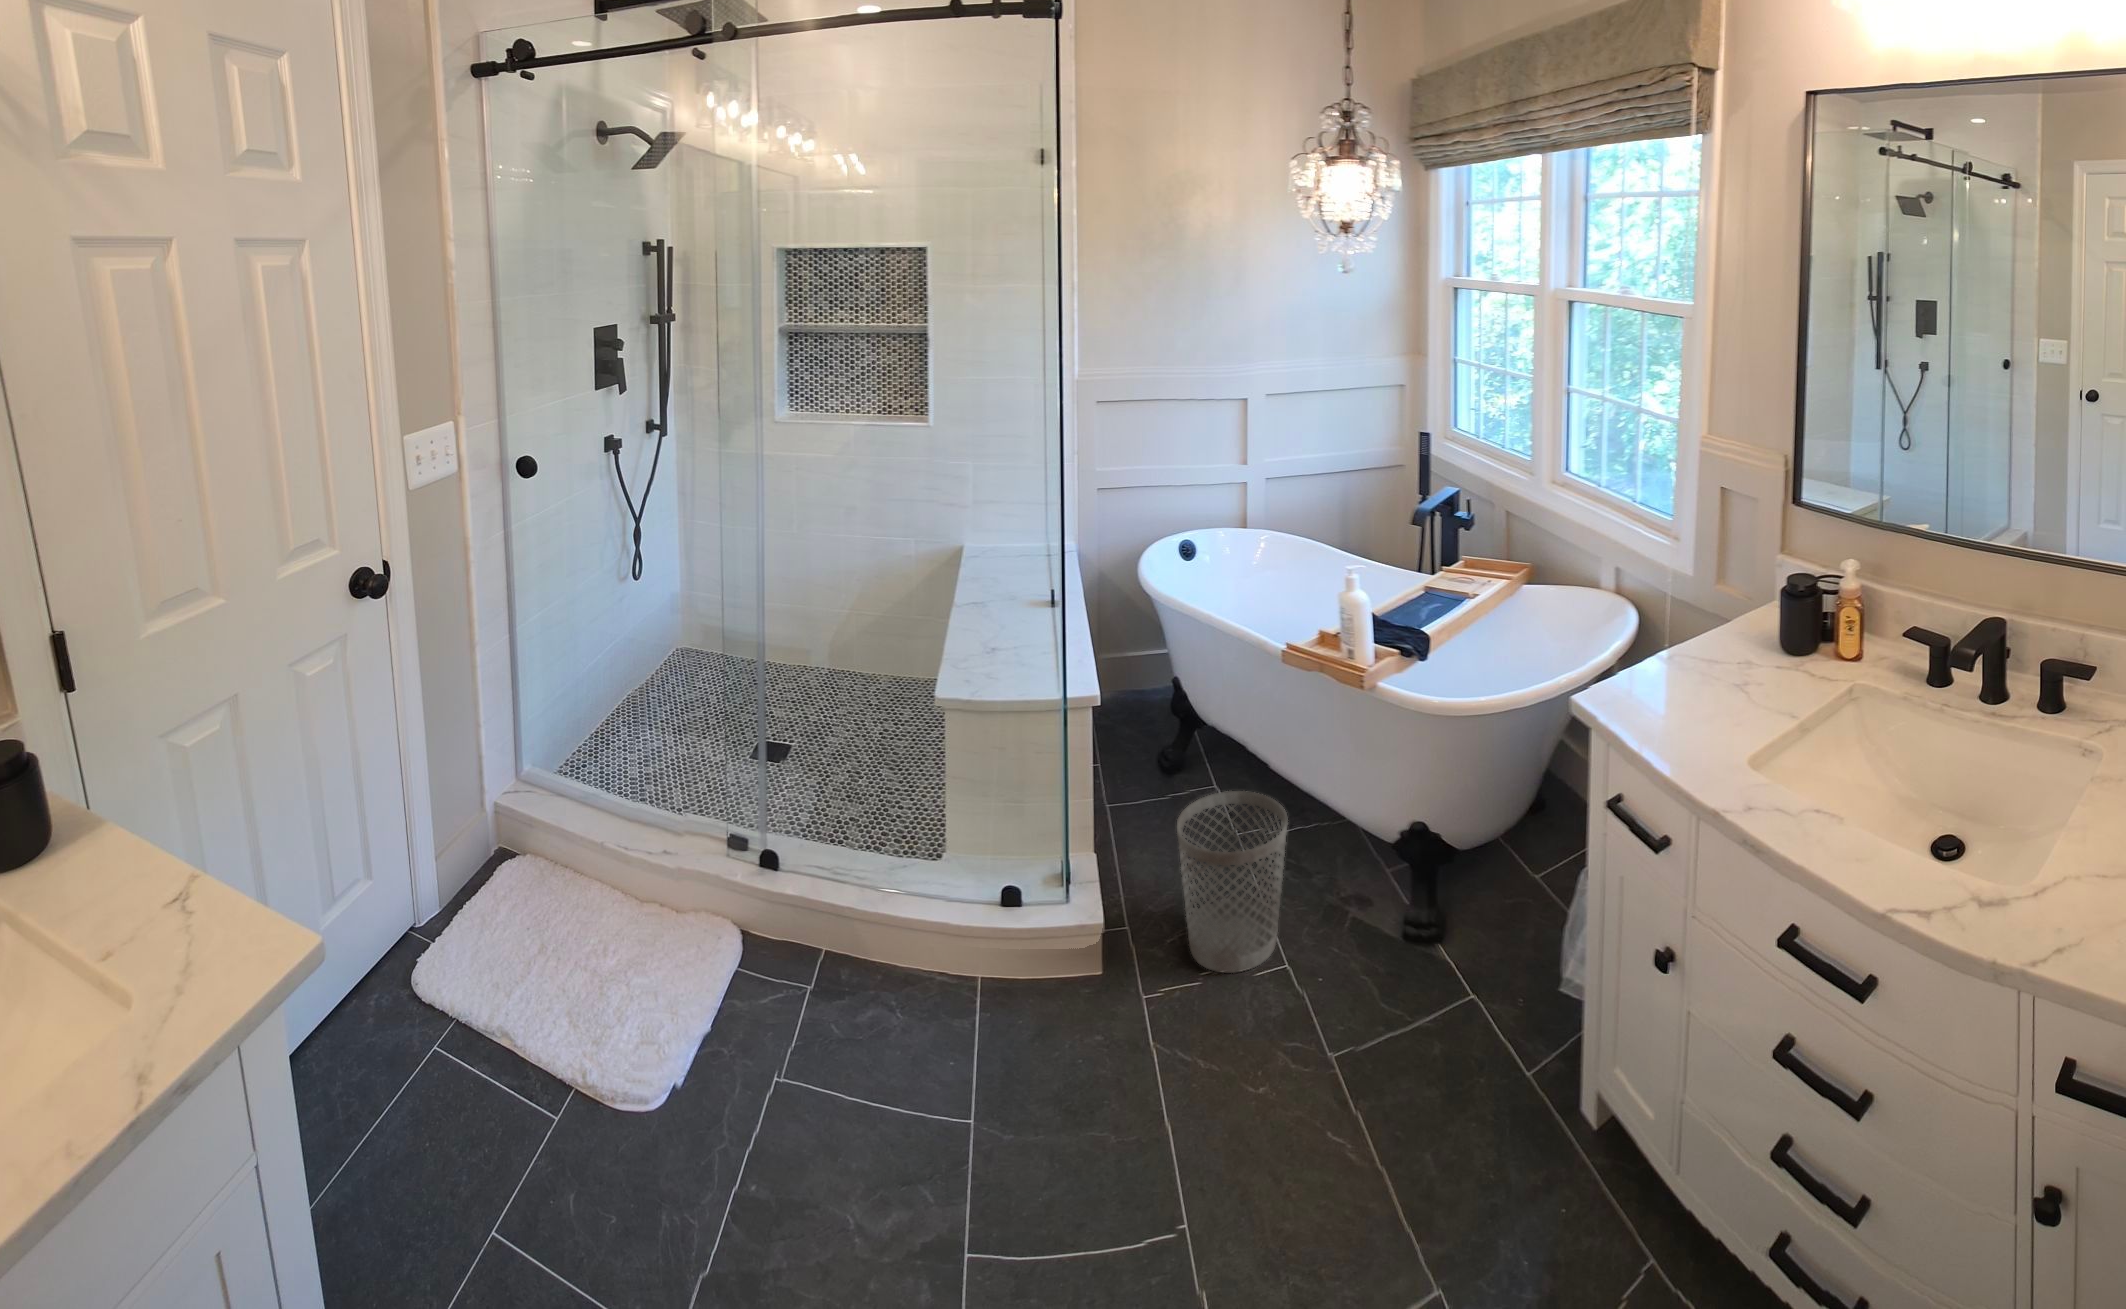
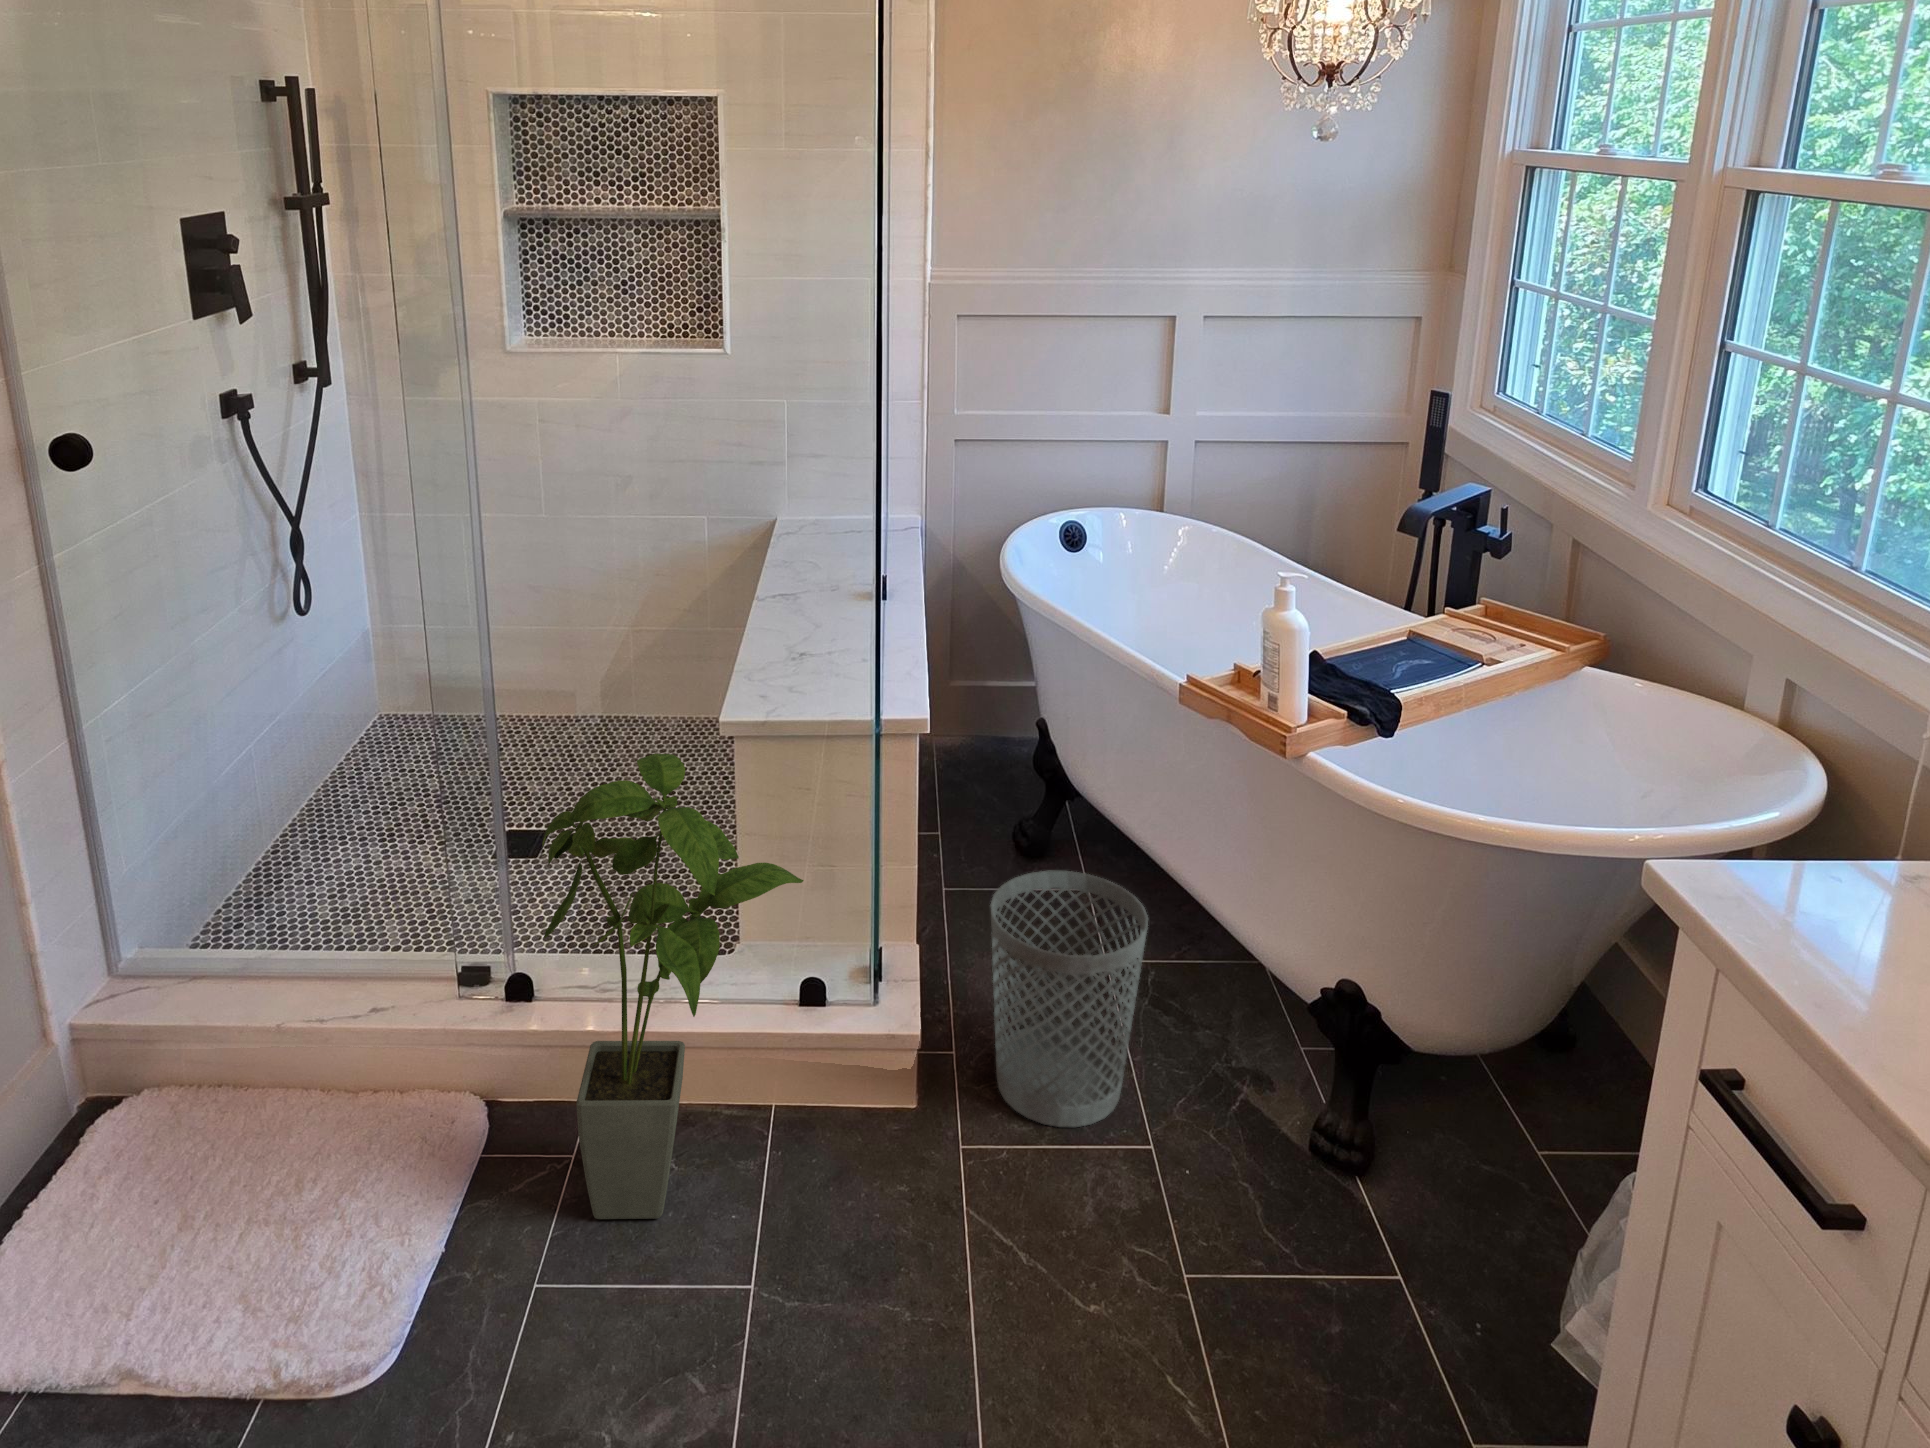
house plant: none [824,769,1044,1144] -> present [542,754,804,1219]

